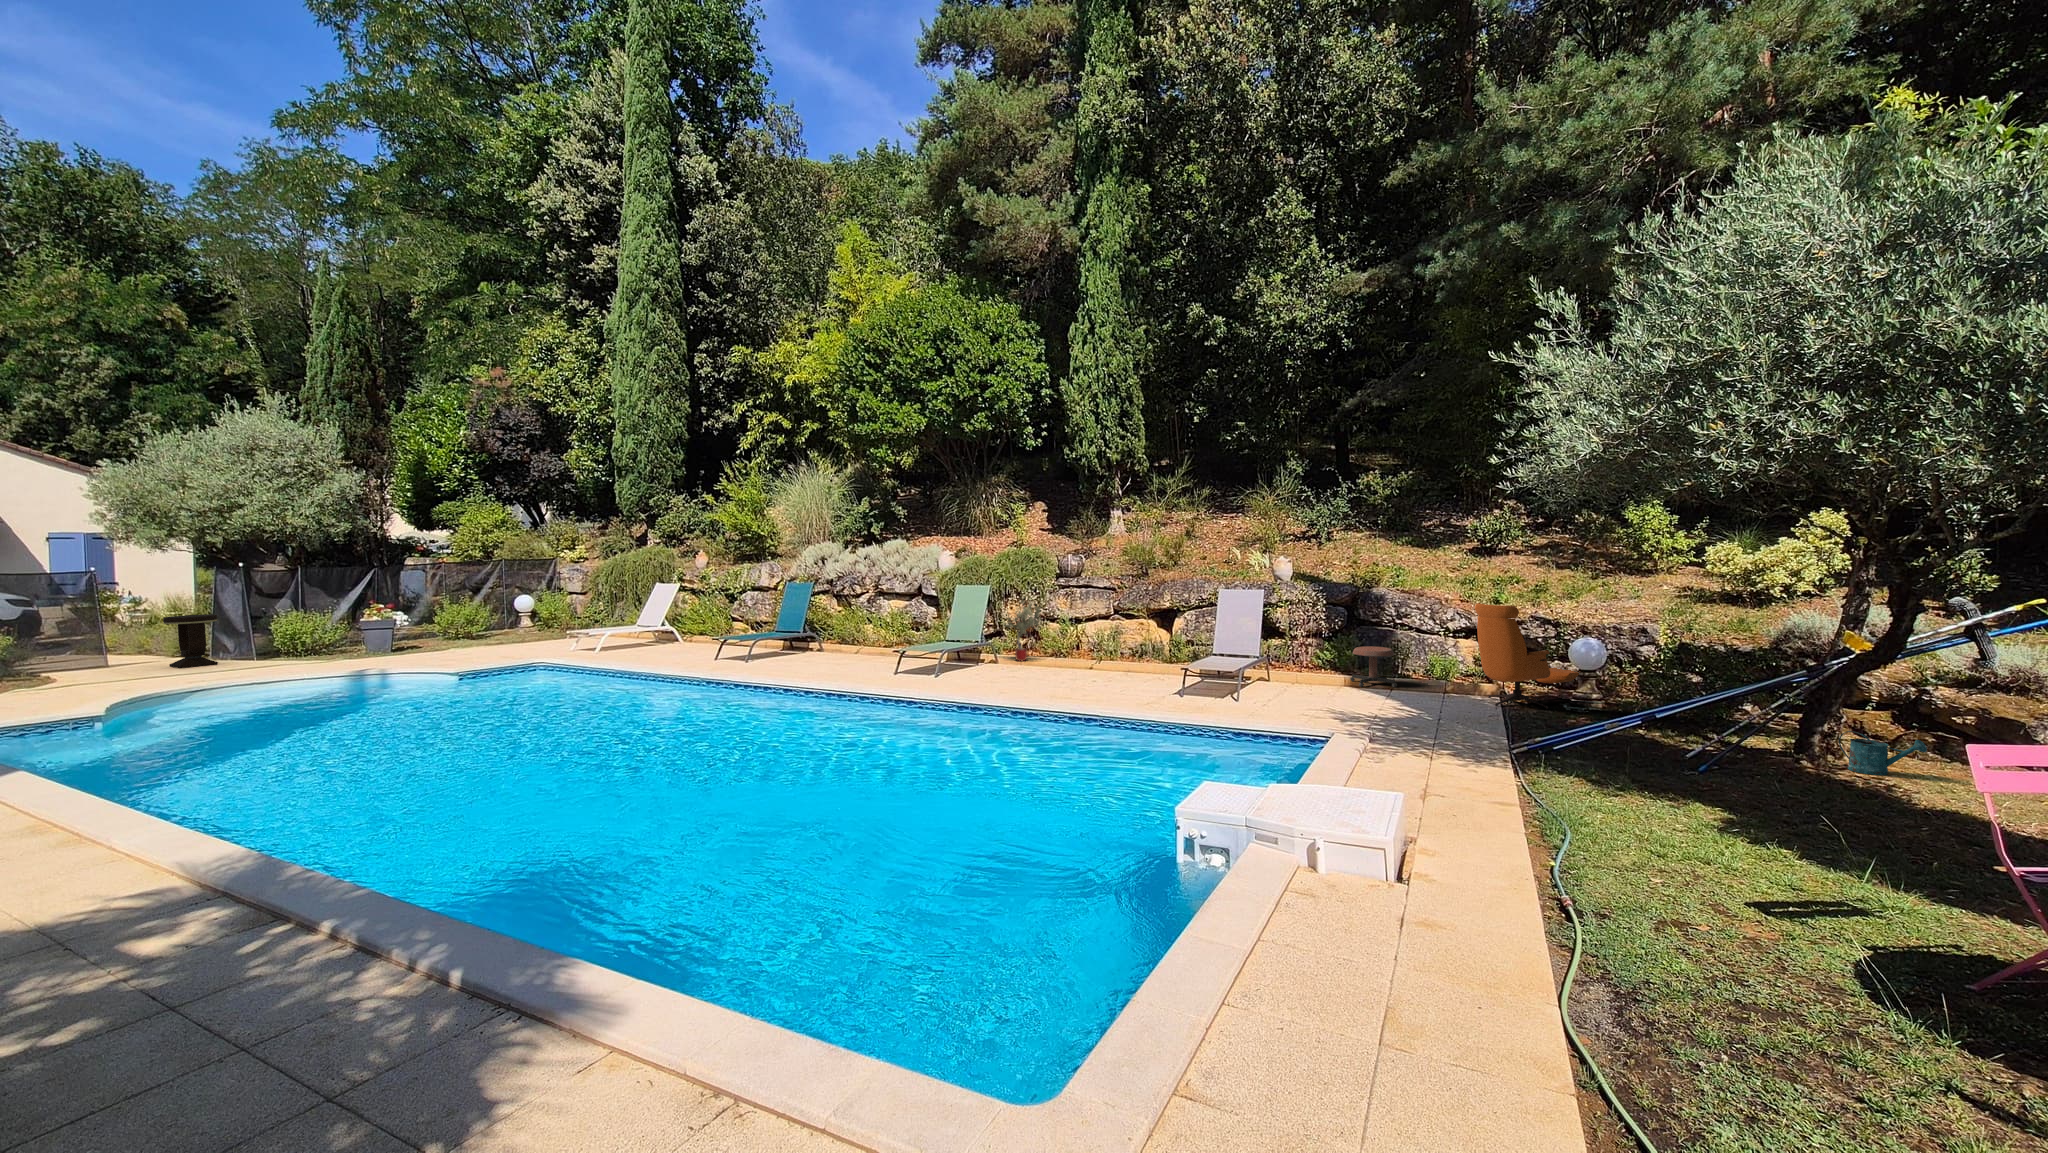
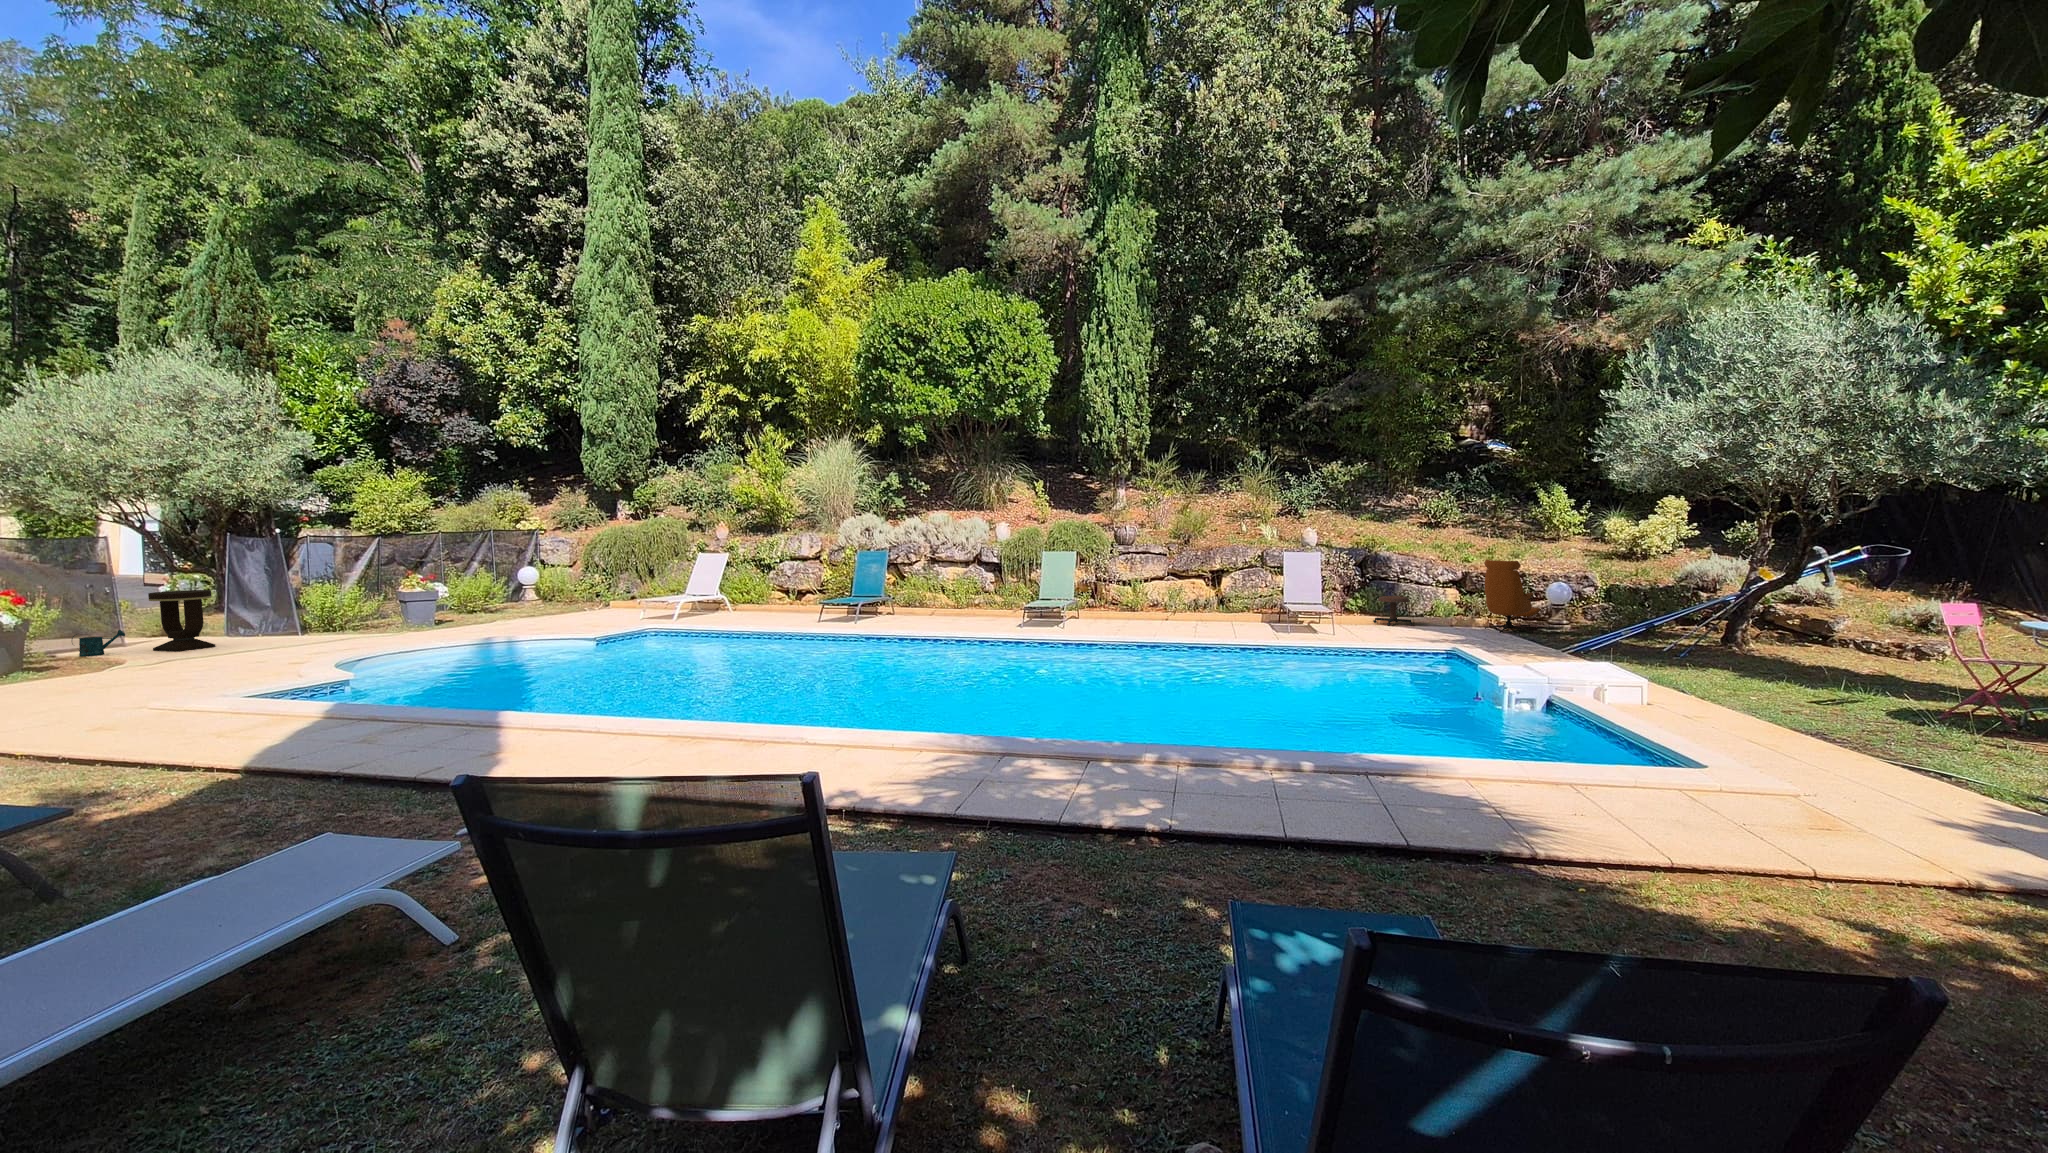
potted tree: present [1003,597,1040,661] -> none [1071,563,1113,618]
watering can: present [1839,731,1927,775] -> present [72,630,125,656]

